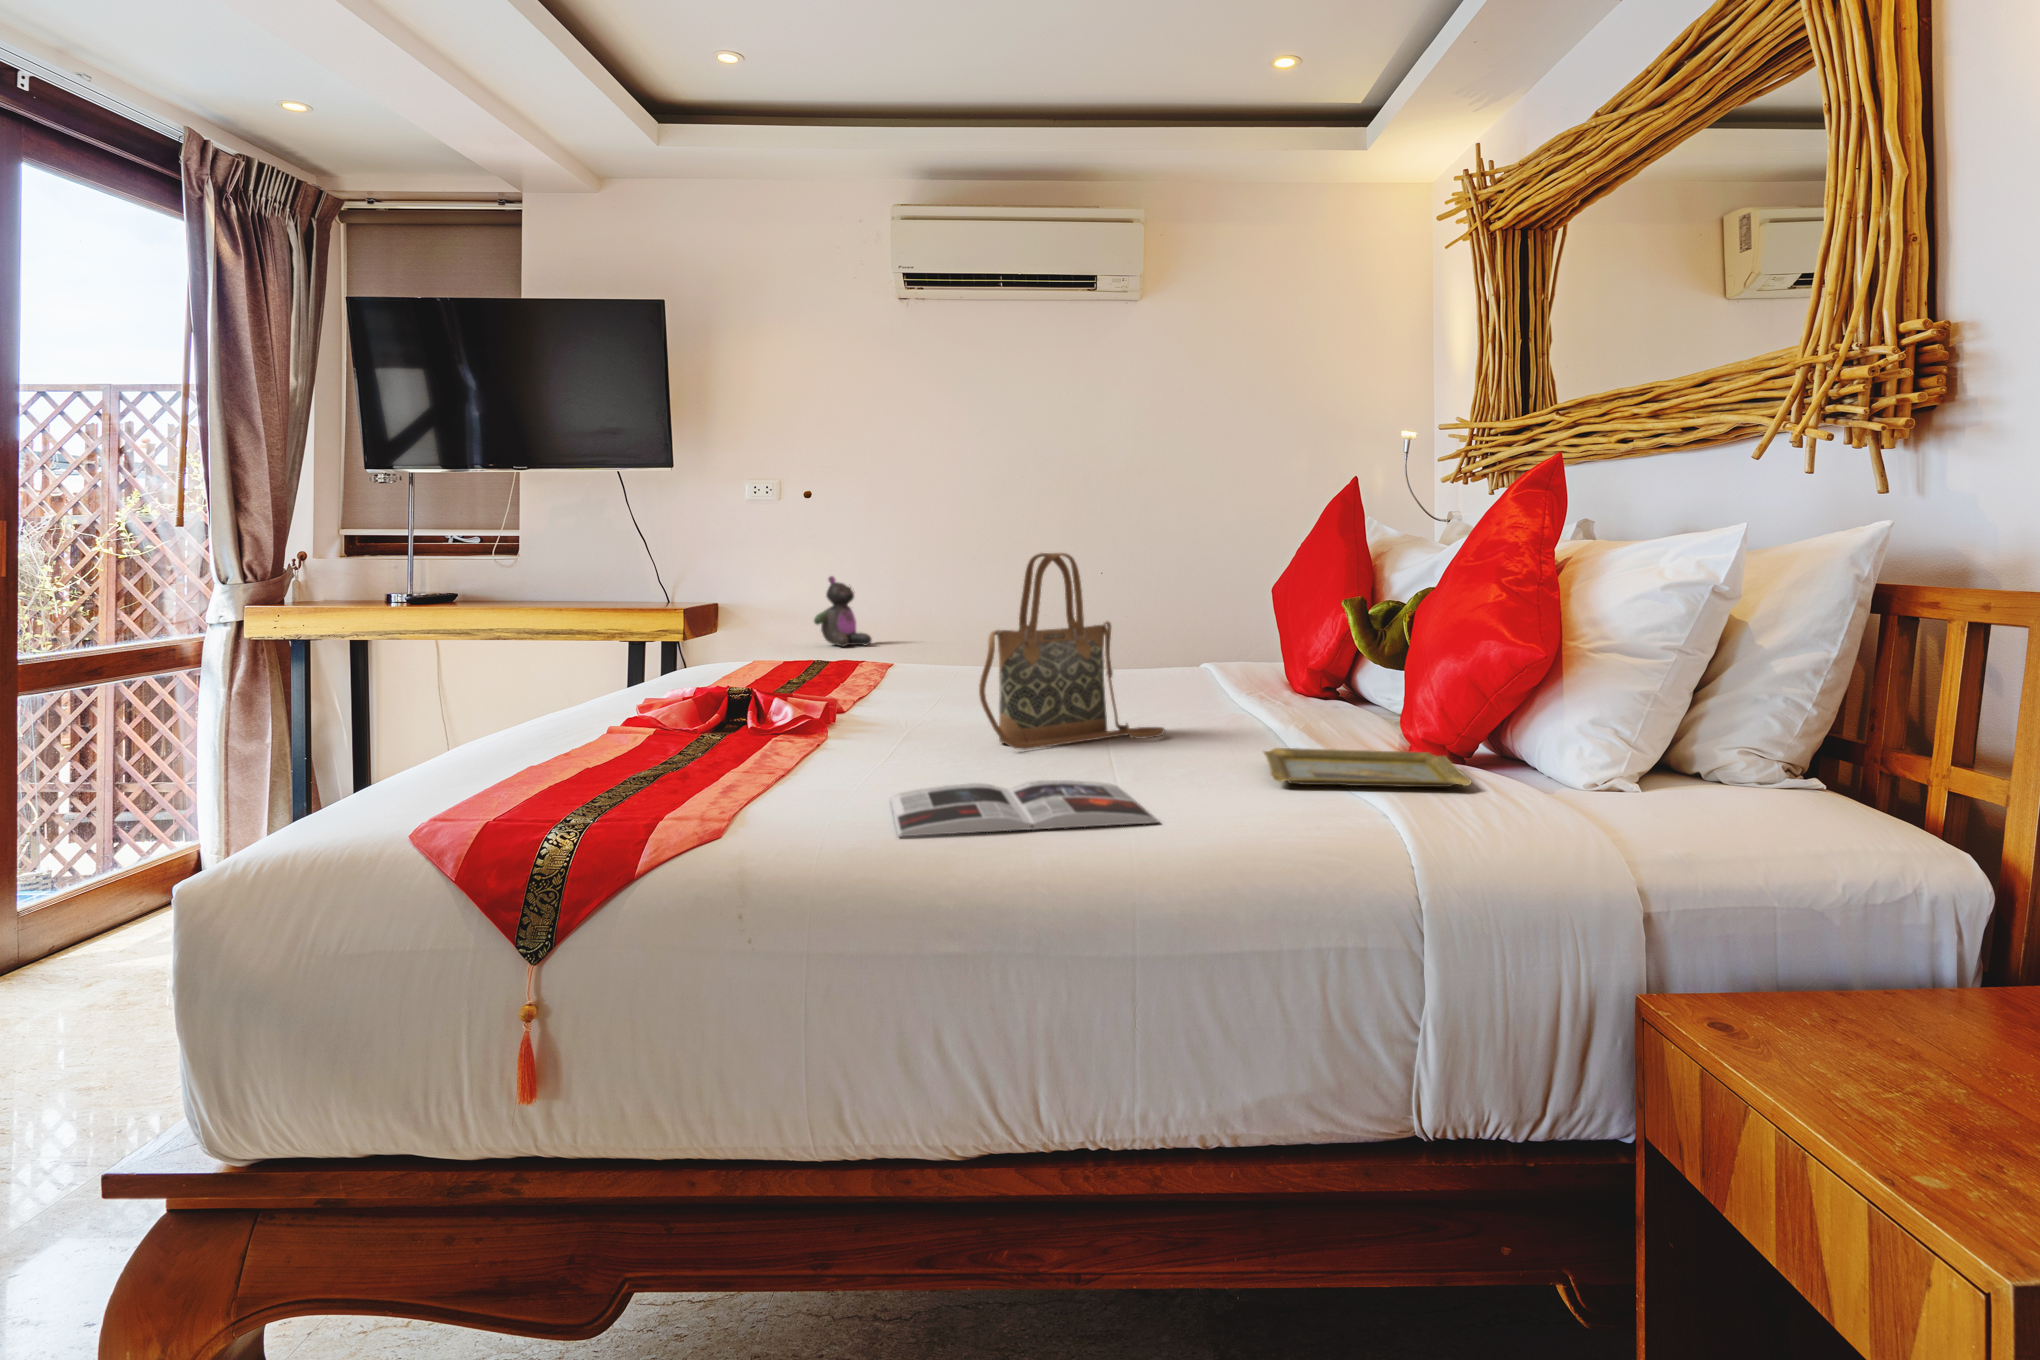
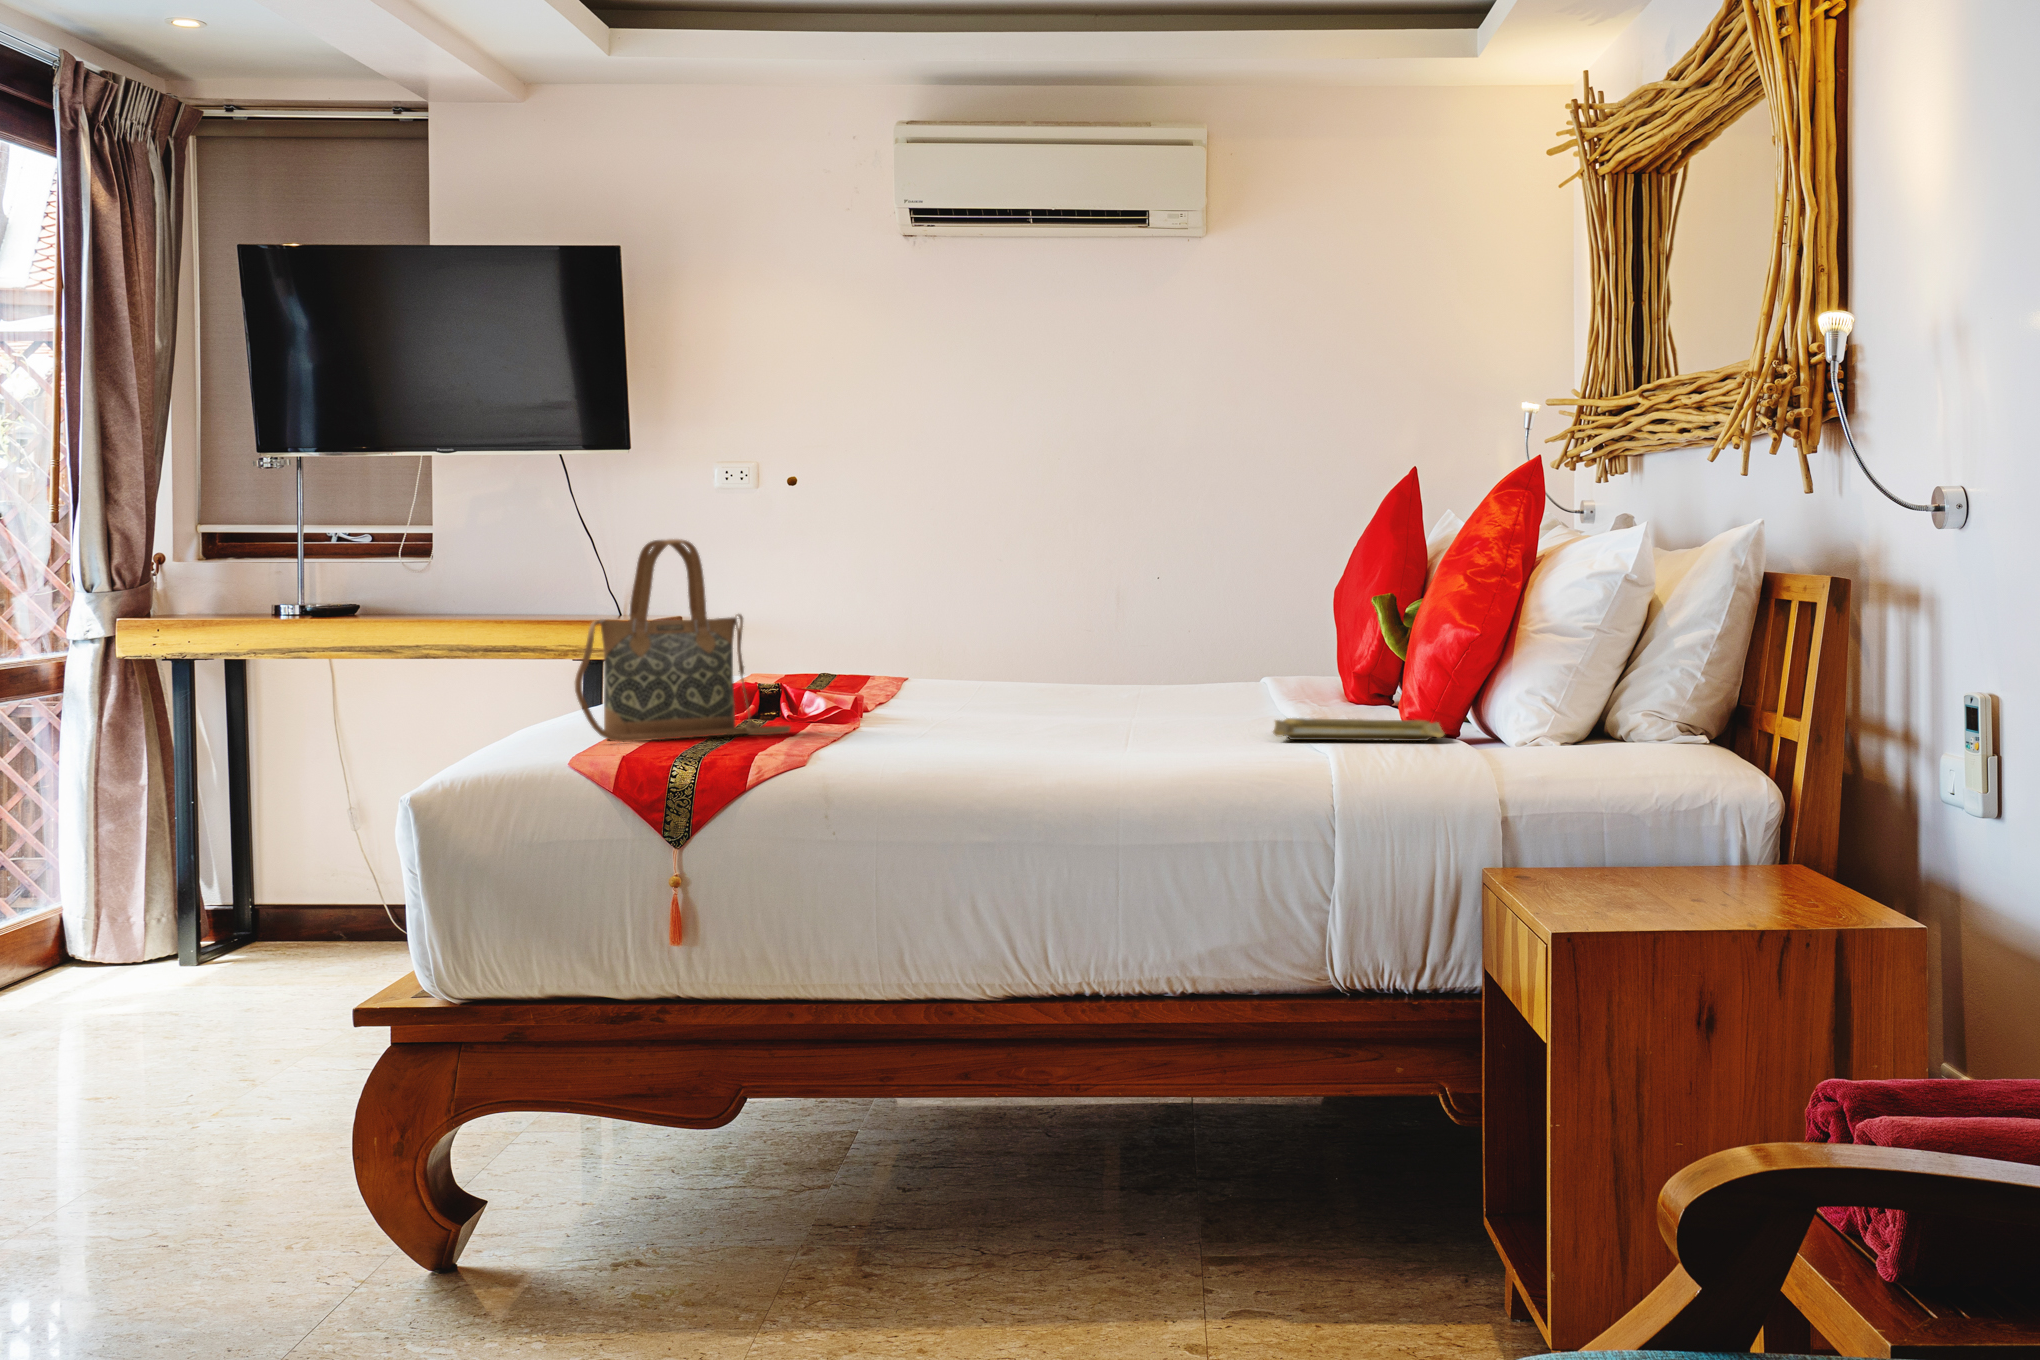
handbag: present [979,553,1165,750] -> present [575,539,791,742]
stuffed bear: present [814,576,872,647] -> none [797,582,868,669]
magazine: present [890,780,1159,836] -> none [941,734,1166,759]

